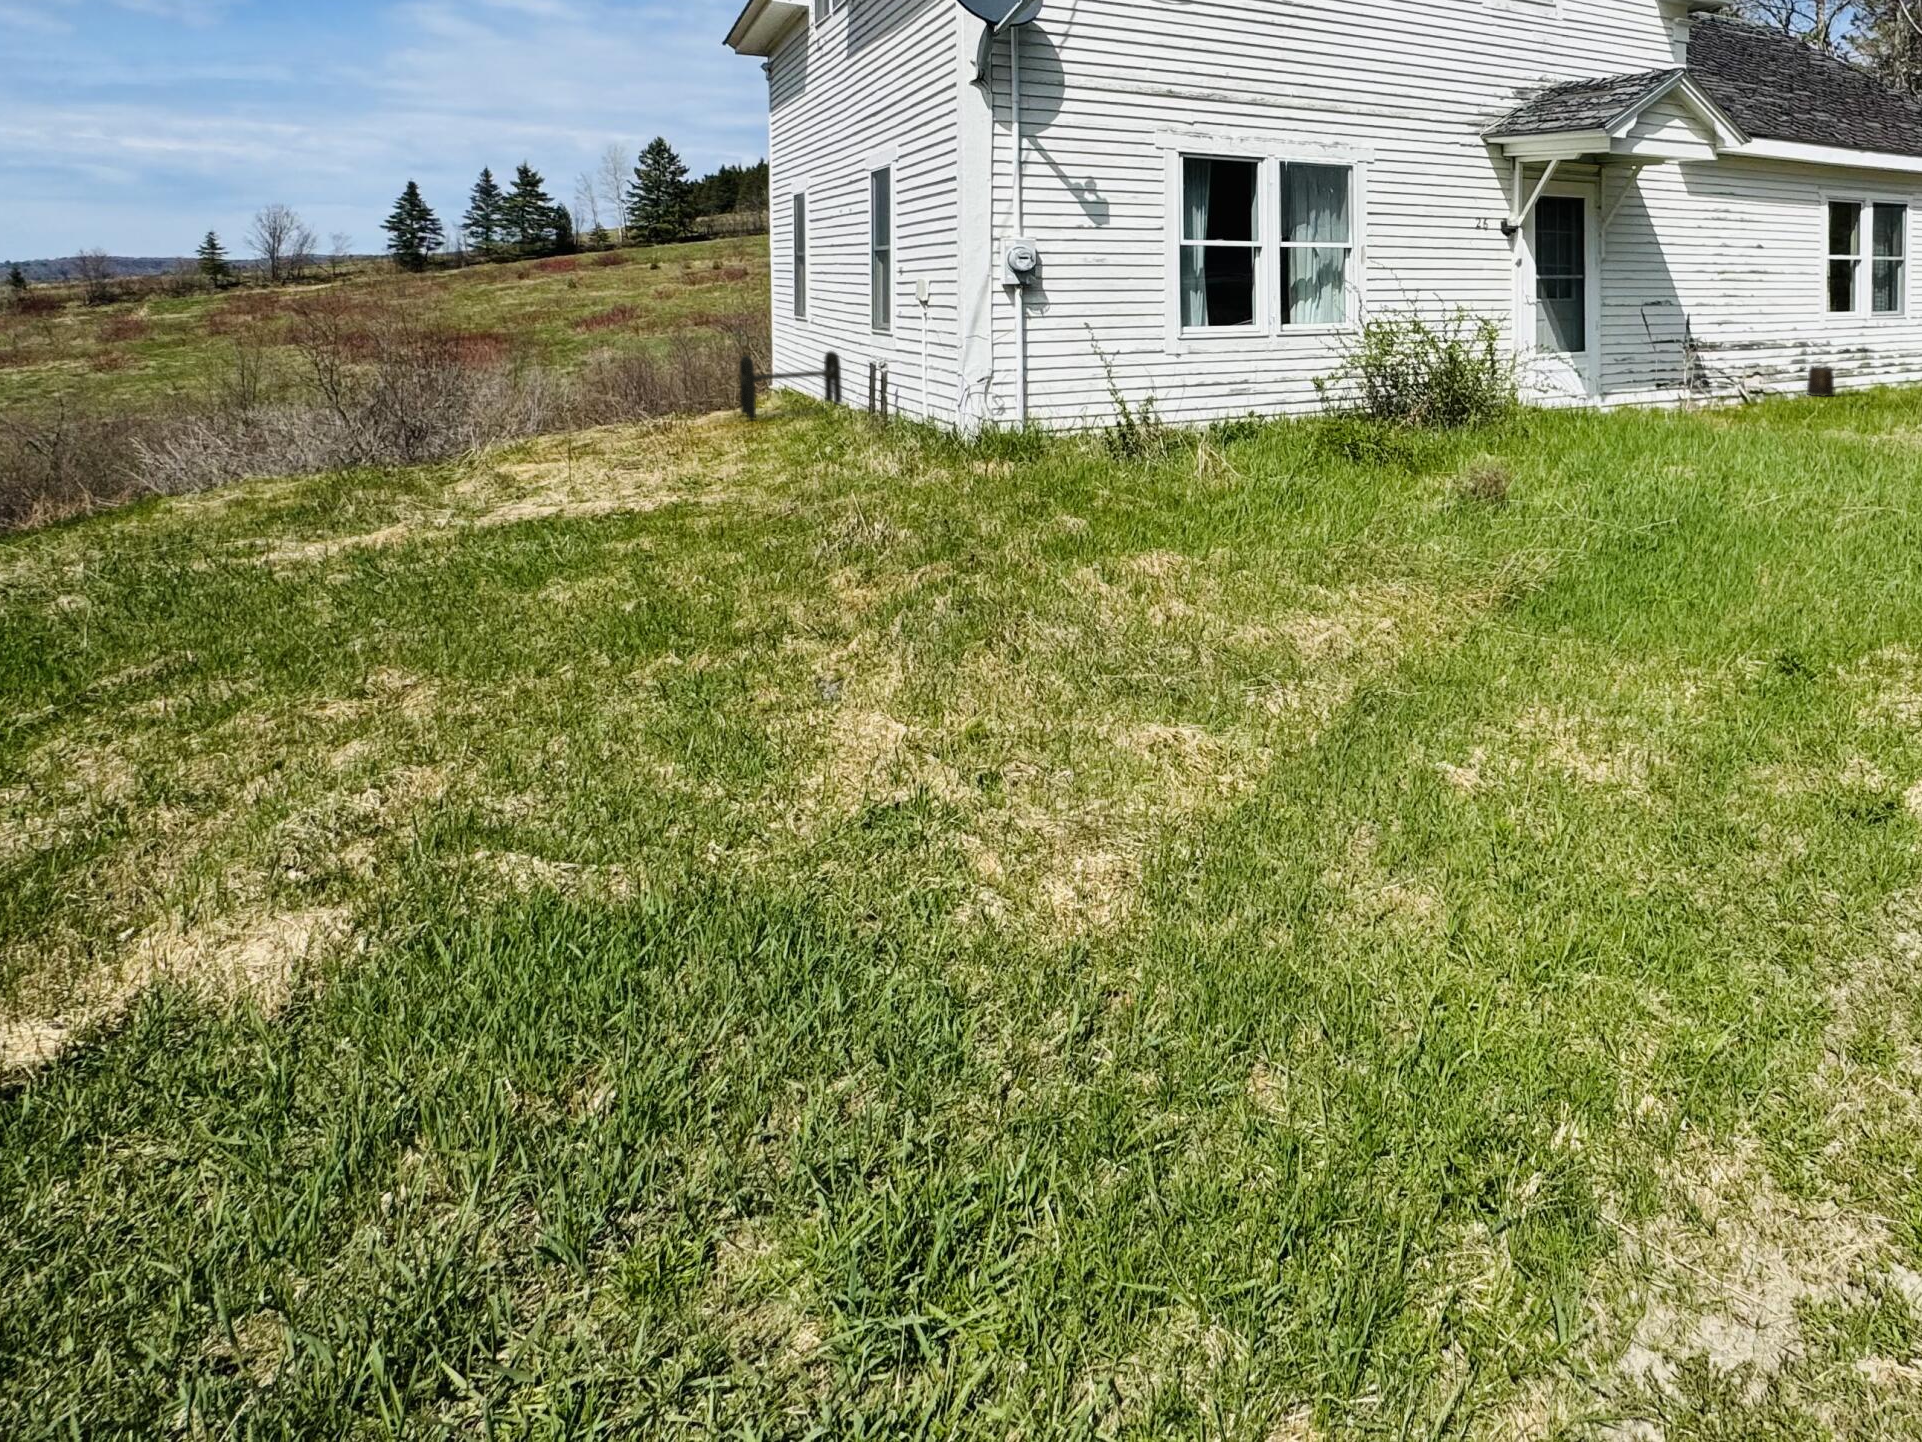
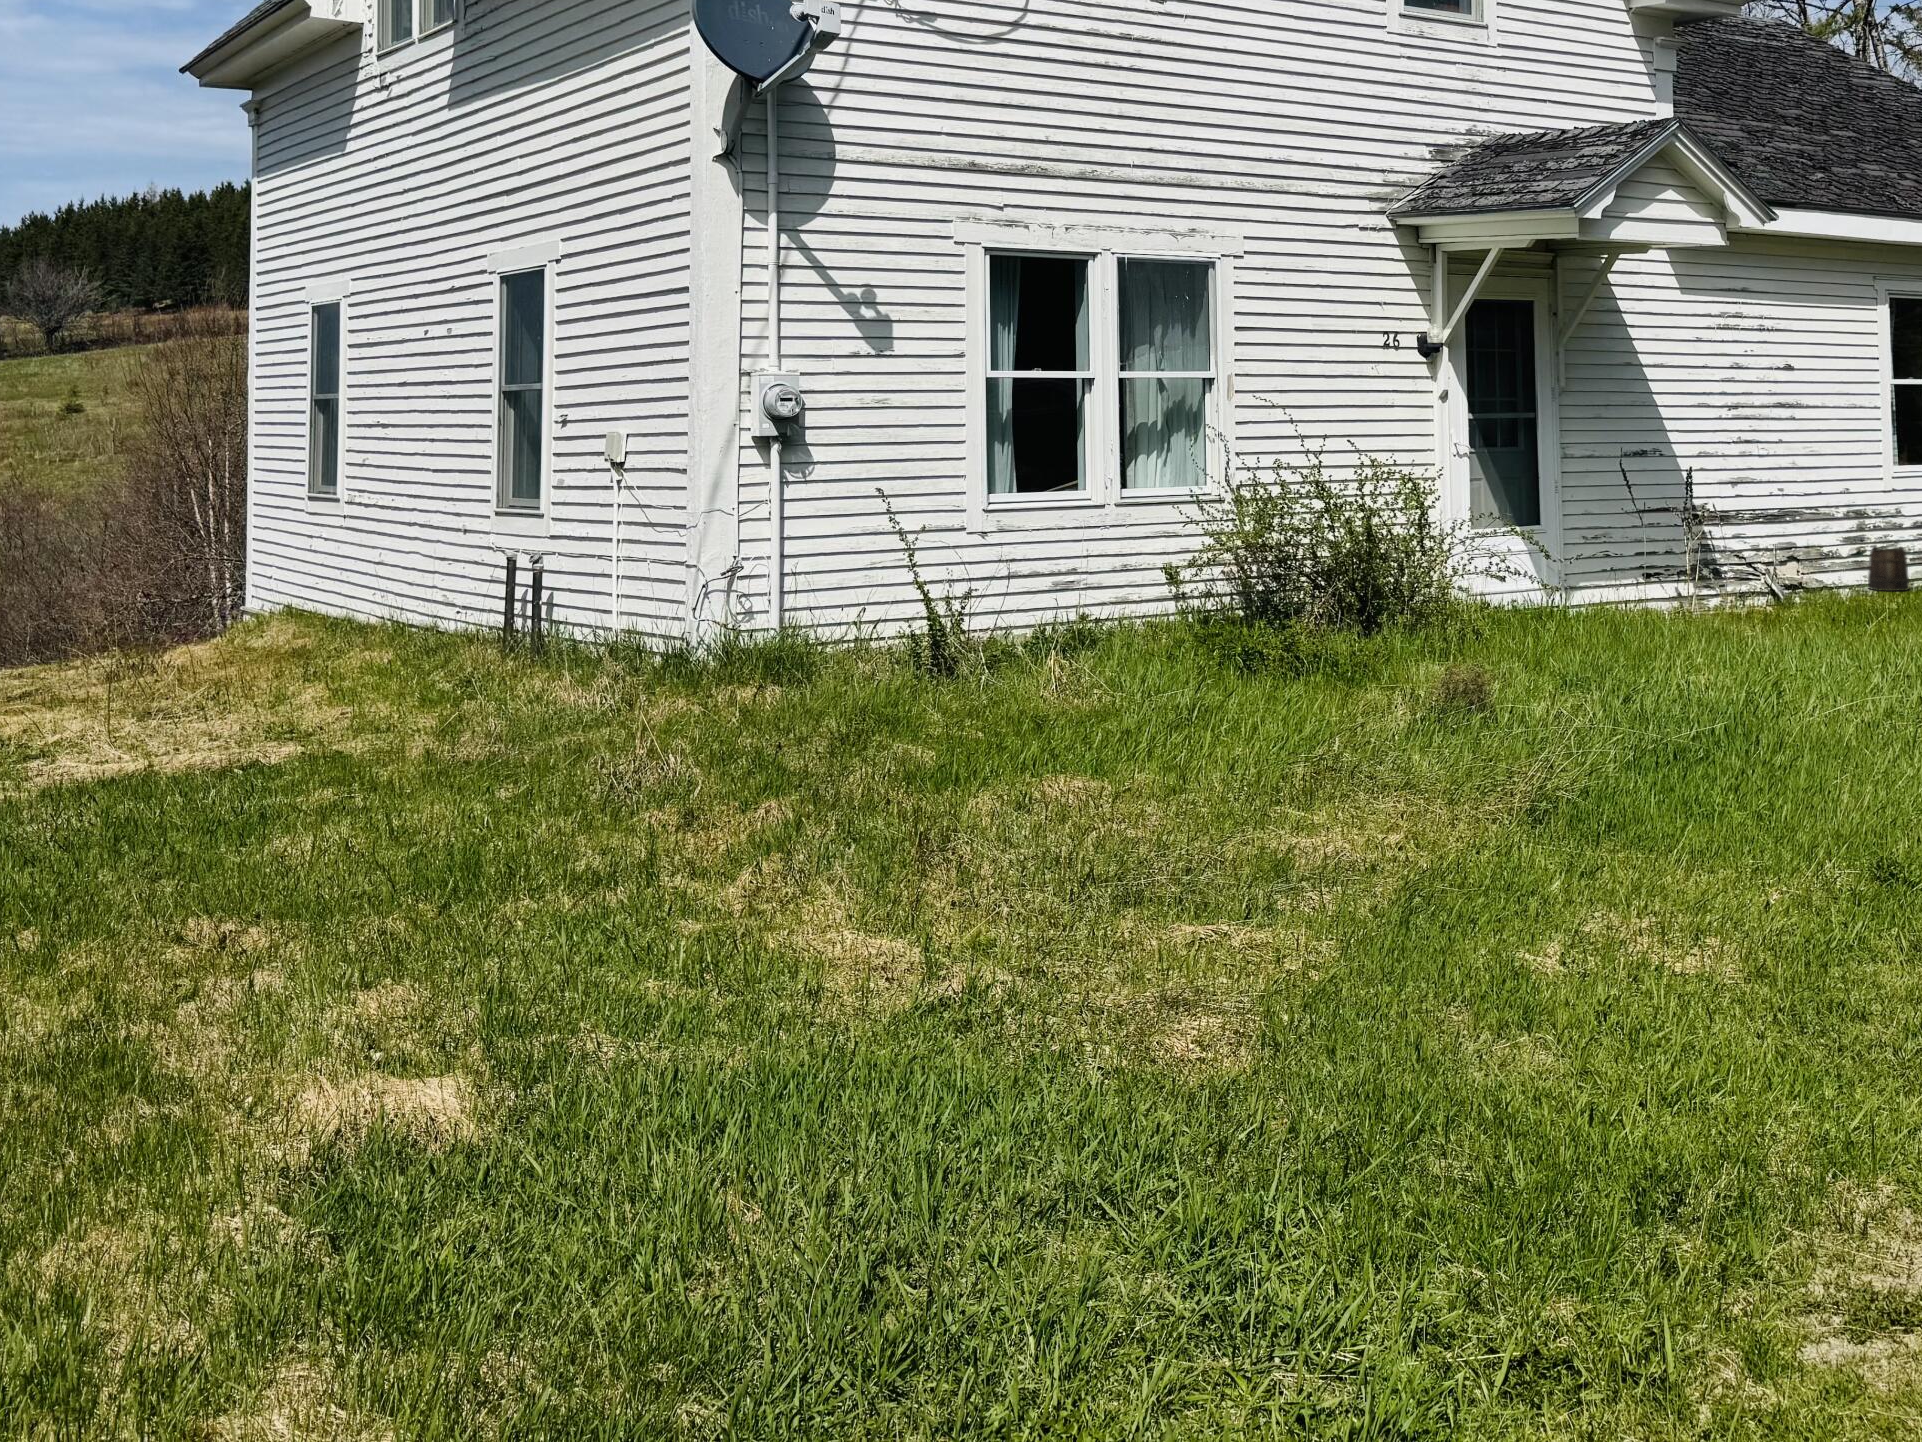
bench: present [739,351,842,420] -> none [268,542,422,647]

